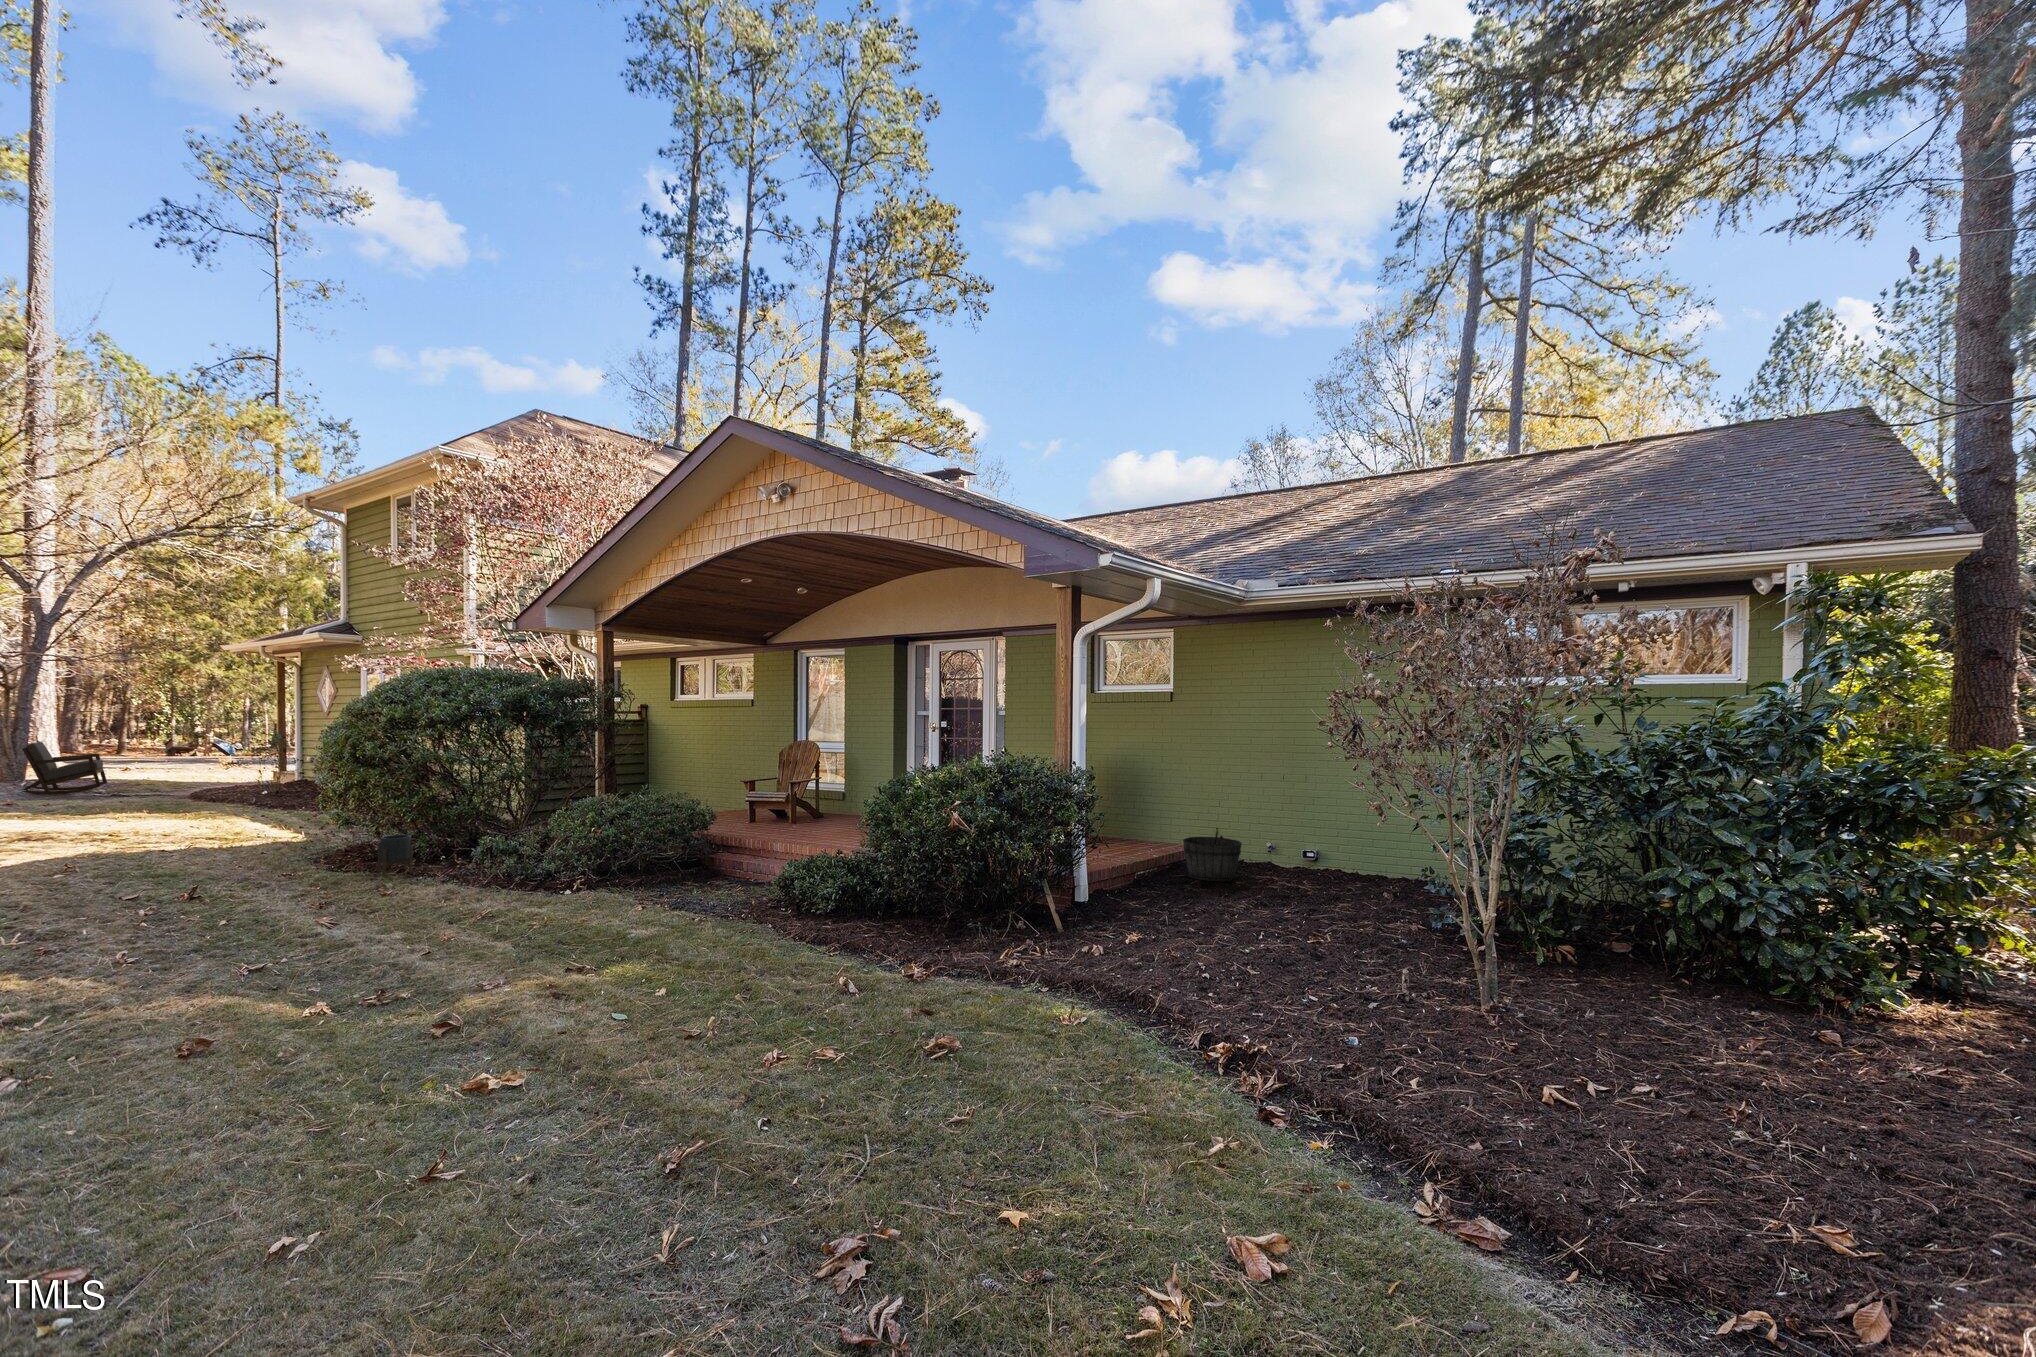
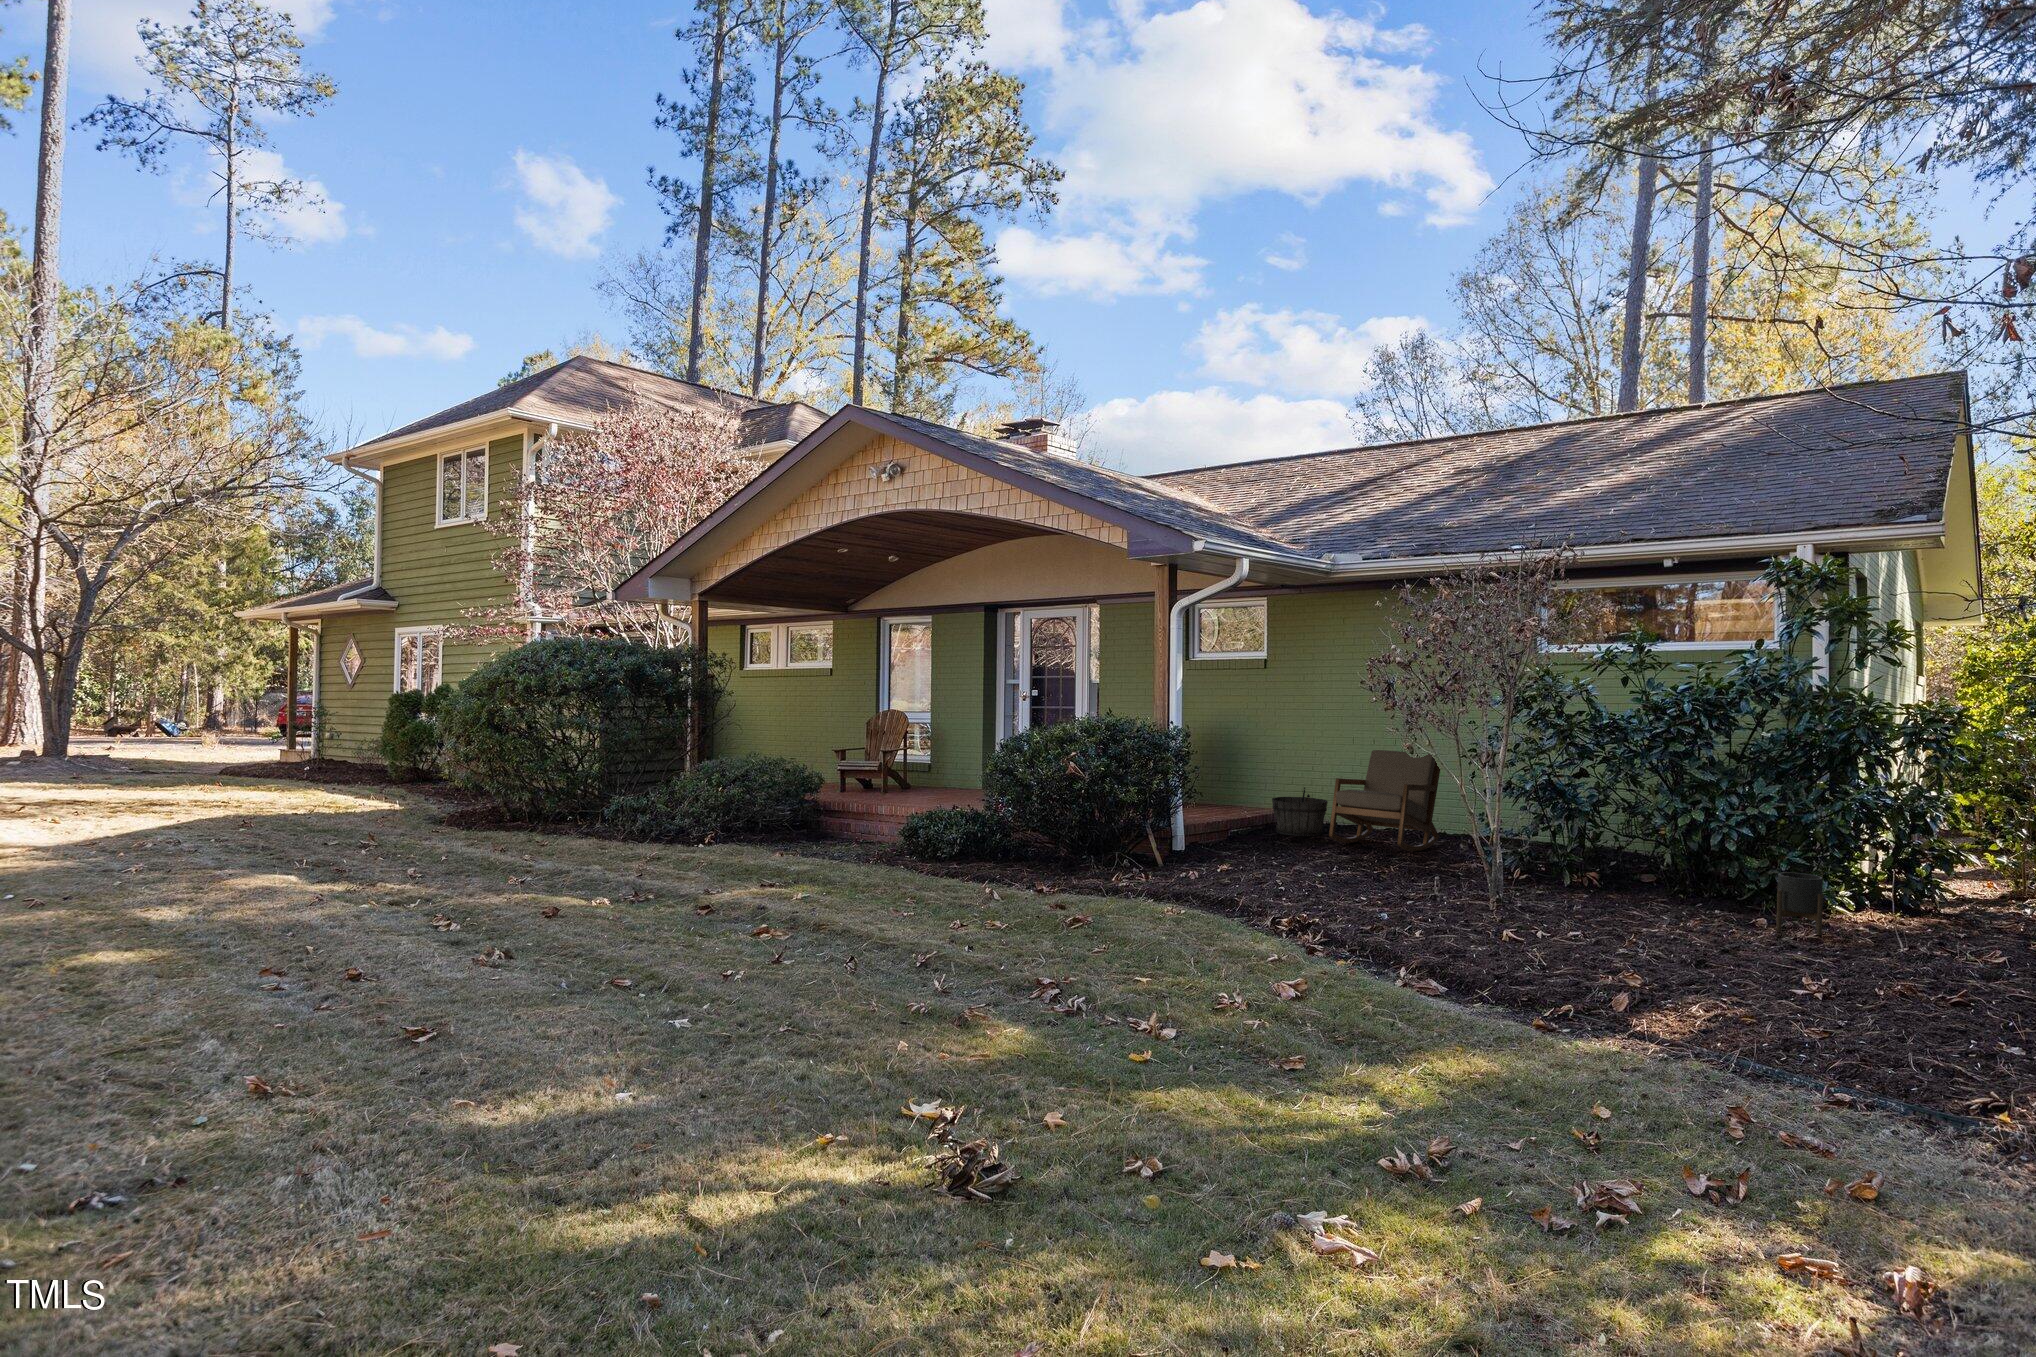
chair: present [22,742,107,794] -> present [1329,750,1440,851]
planter: present [377,835,413,875] -> present [1776,872,1823,935]

